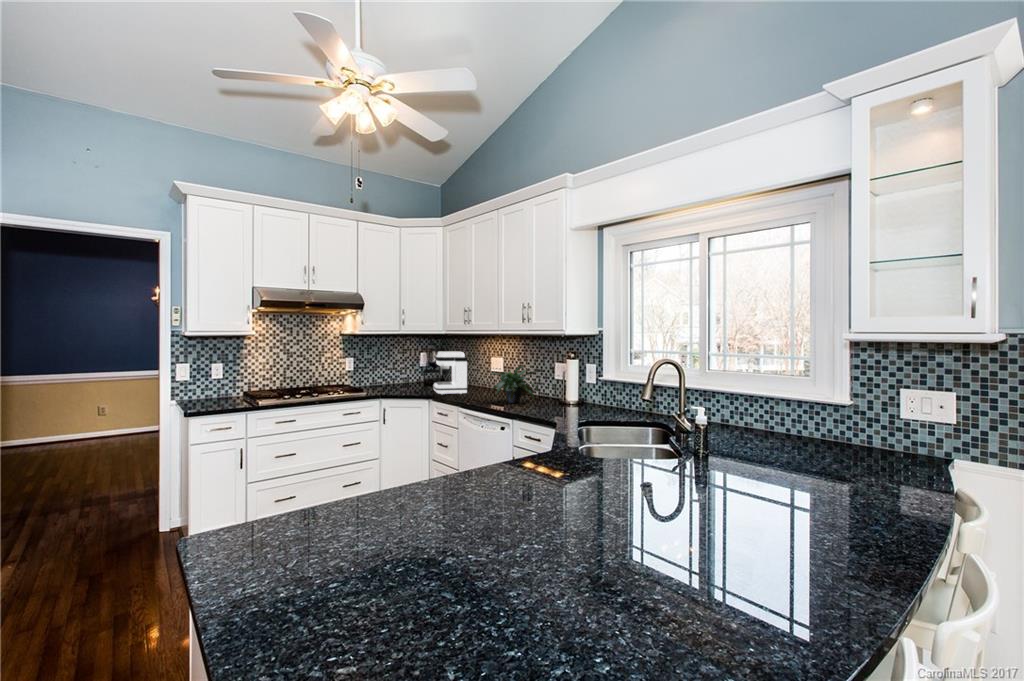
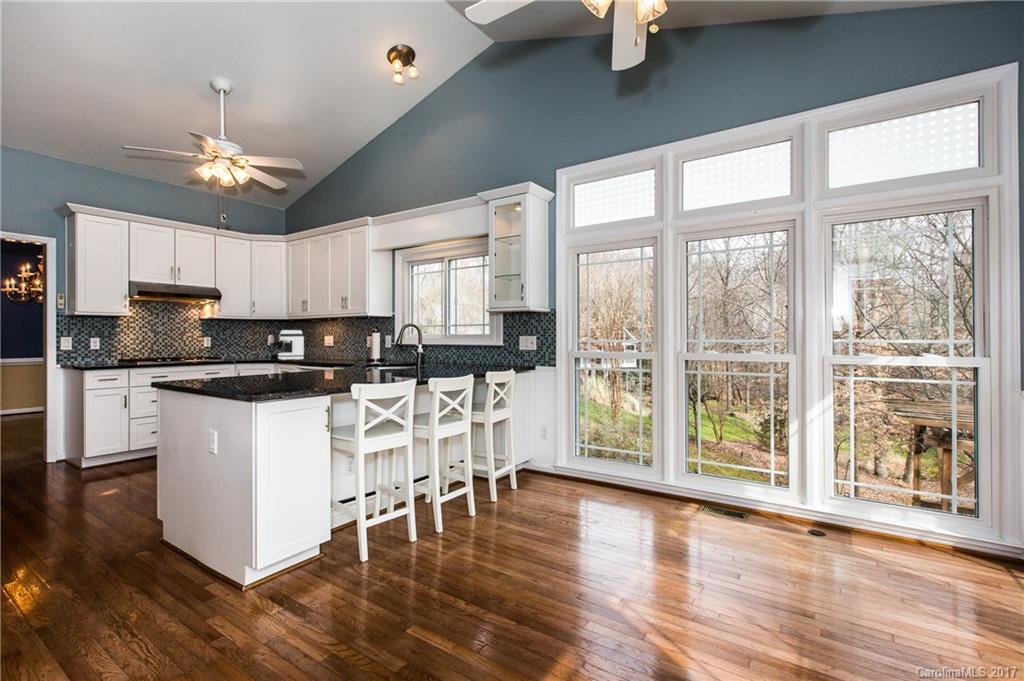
potted plant: present [491,366,538,403] -> none [319,336,353,360]

